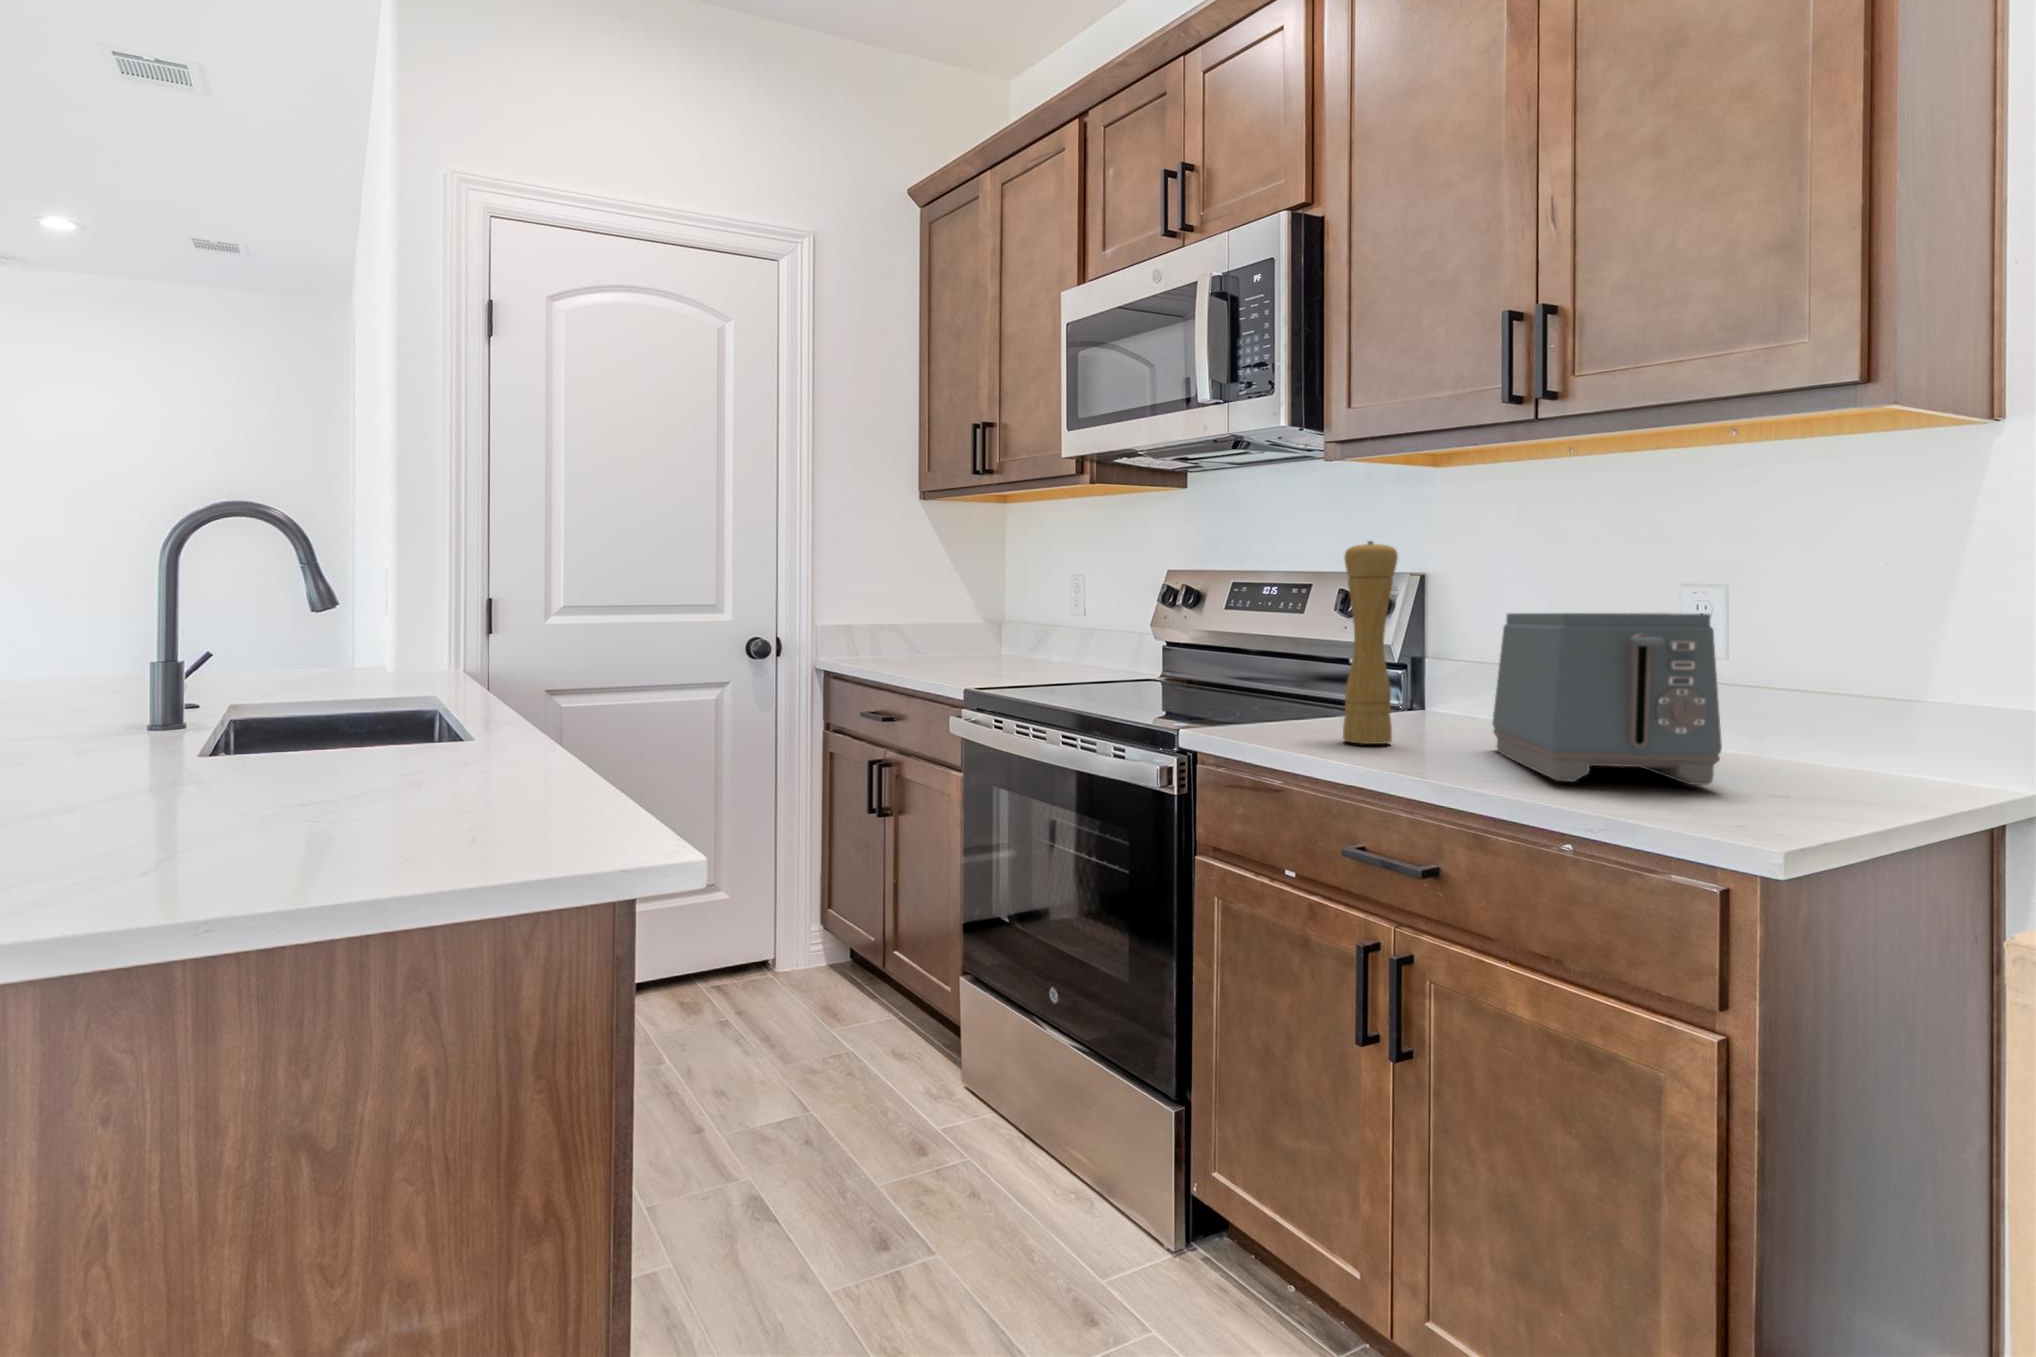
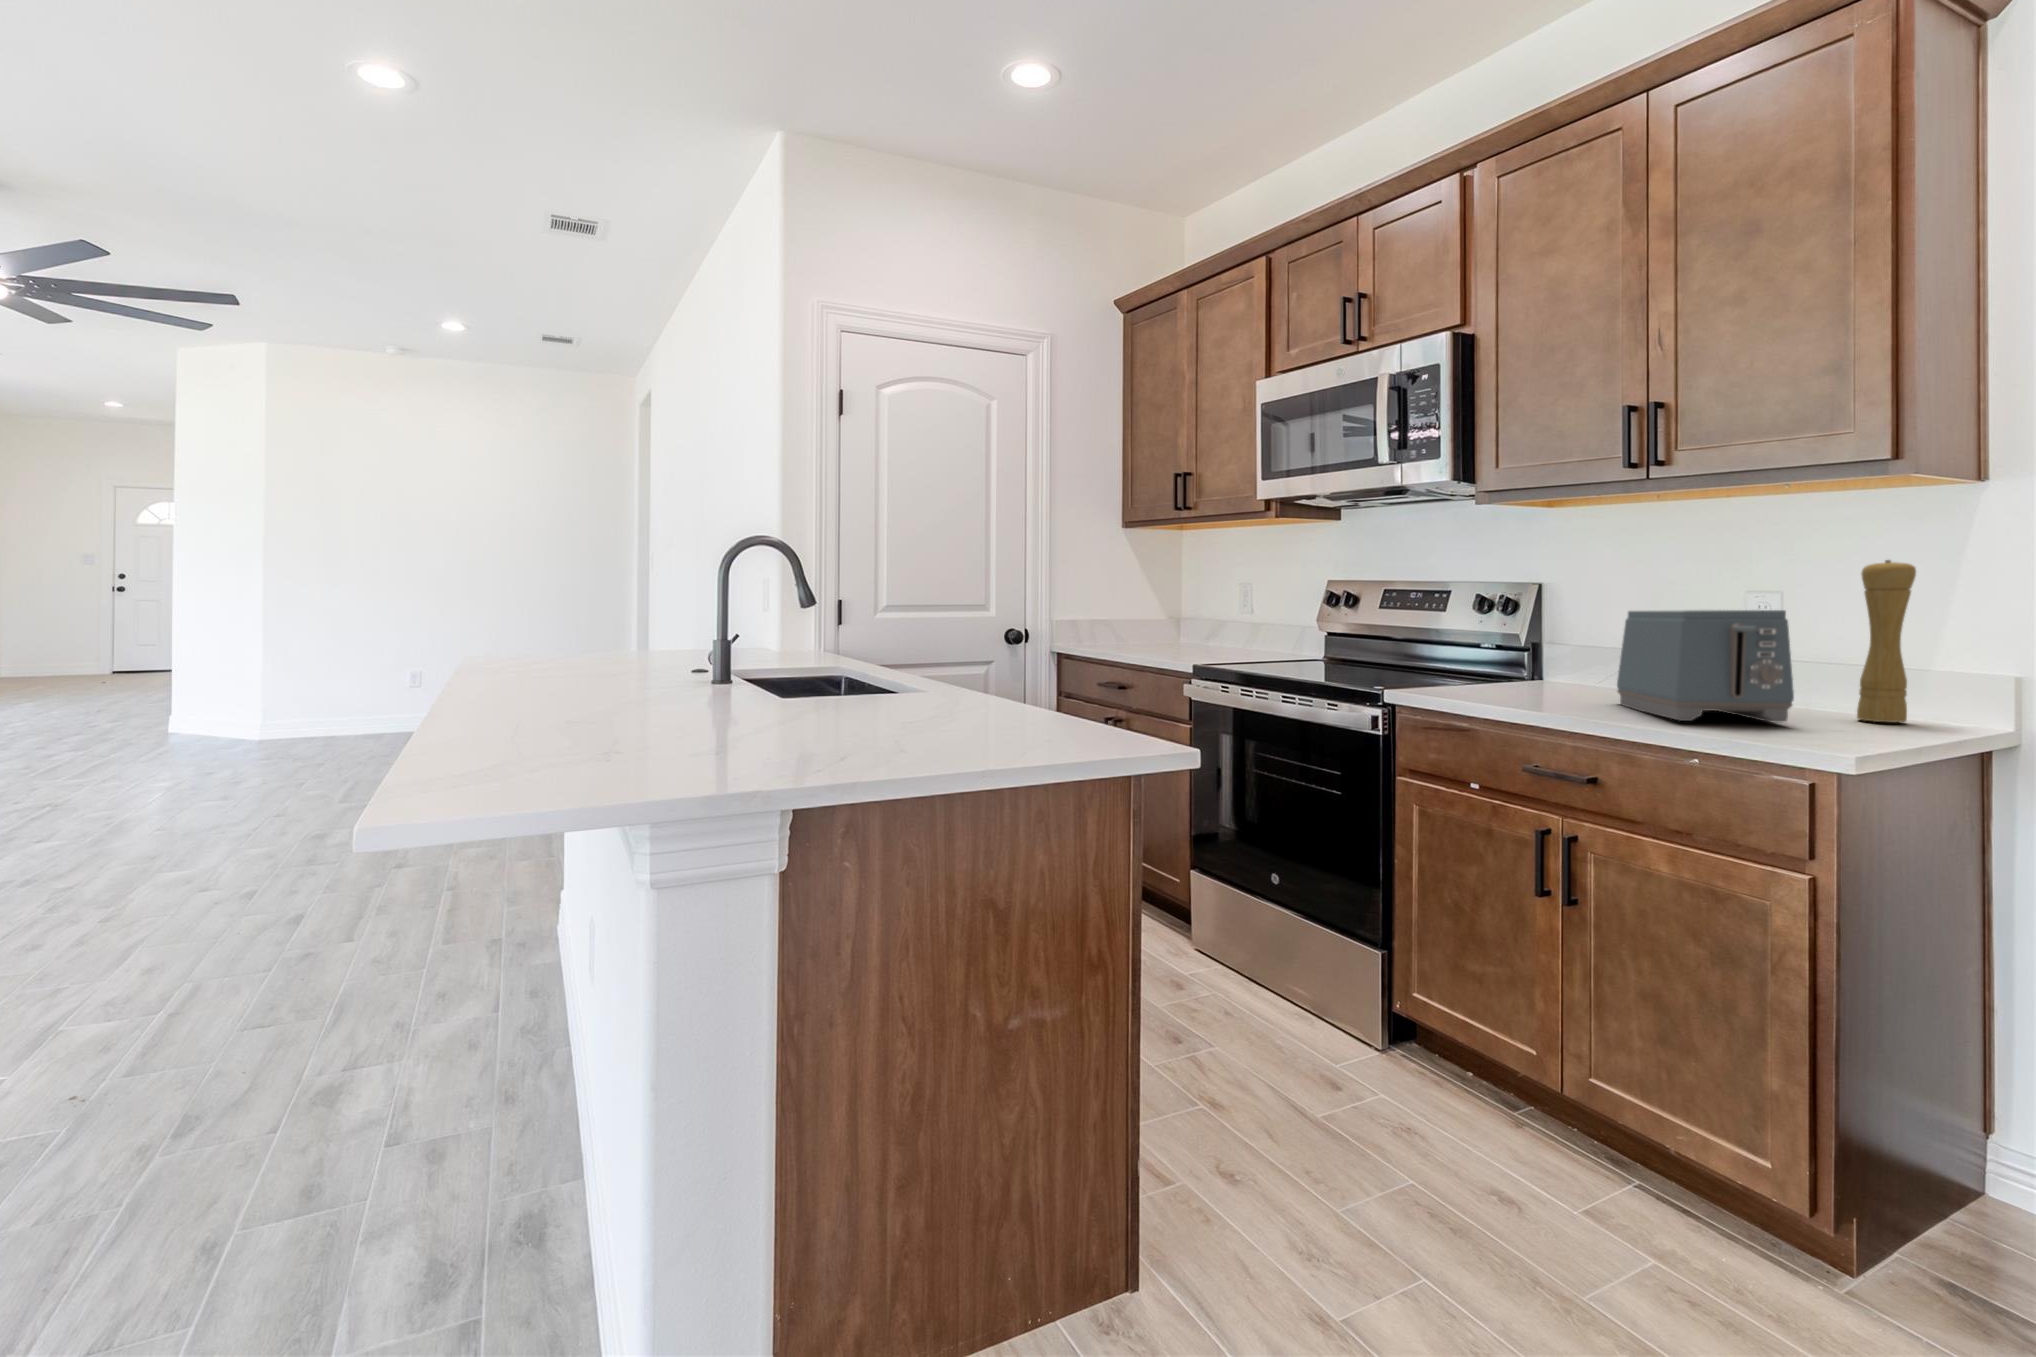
pepper mill: present [1343,541,1398,744] -> present [1857,560,1916,722]

